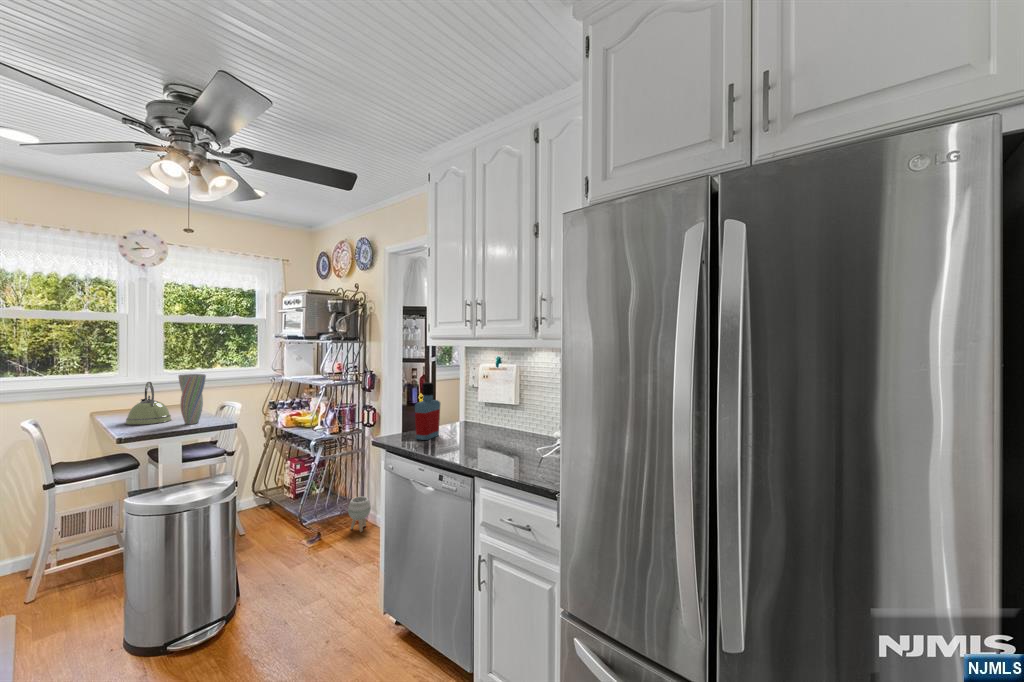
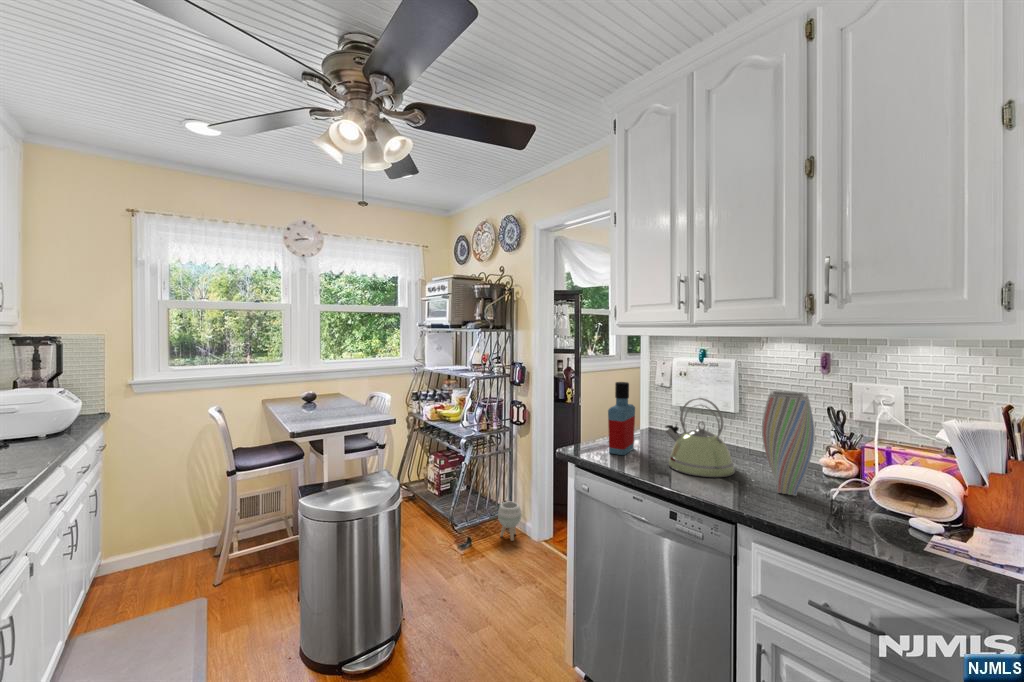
vase: present [179,374,206,424] -> present [762,391,815,496]
kettle: present [125,382,172,425] -> present [665,398,735,477]

